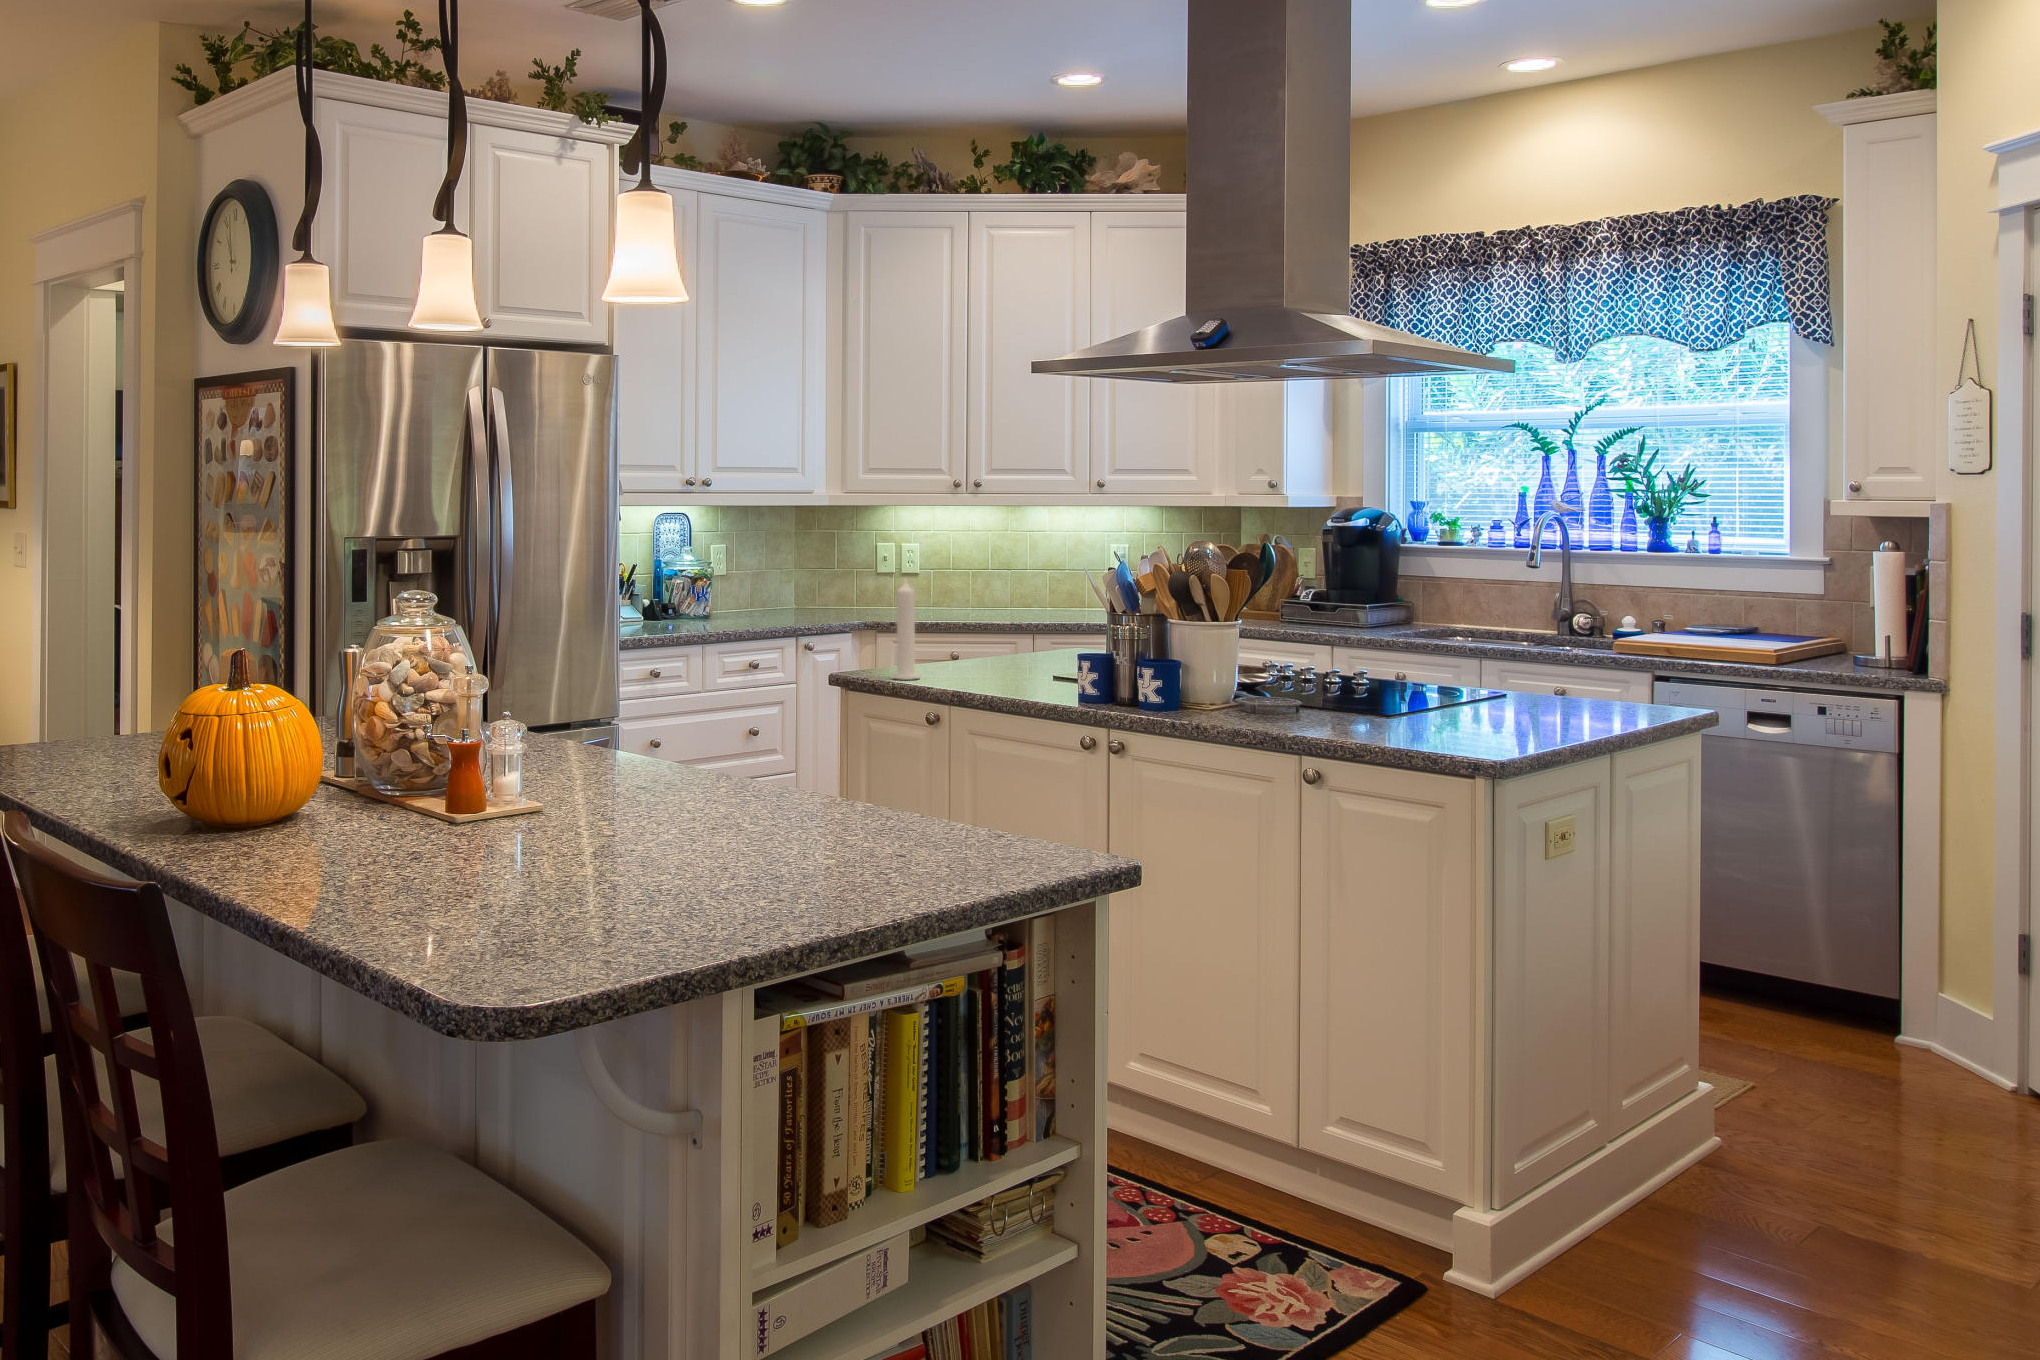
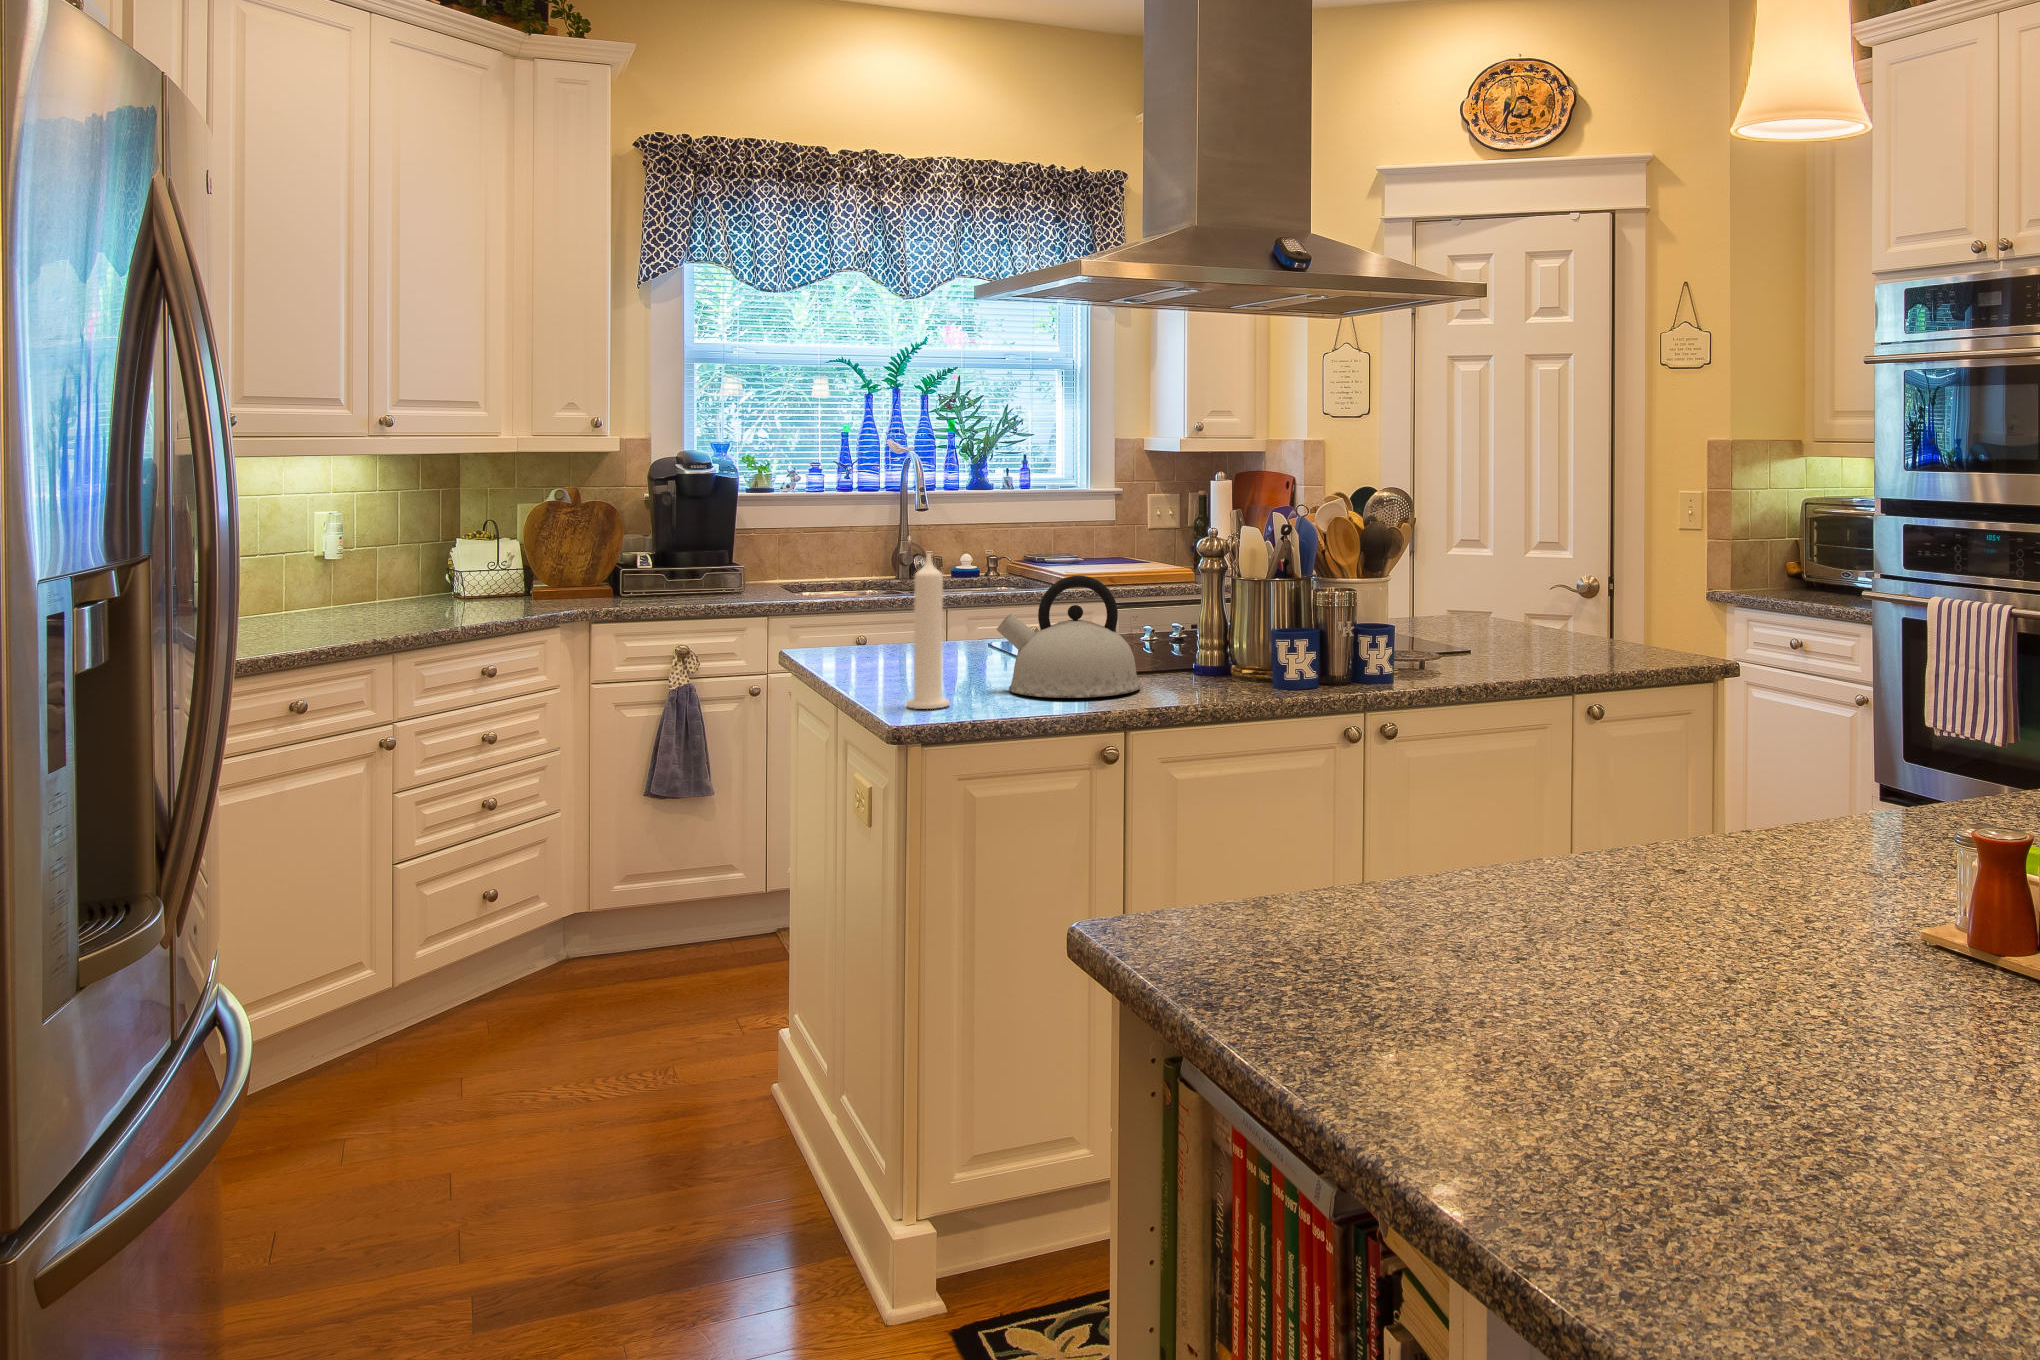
kettle: none [961,601,1058,688] -> present [997,576,1140,698]

